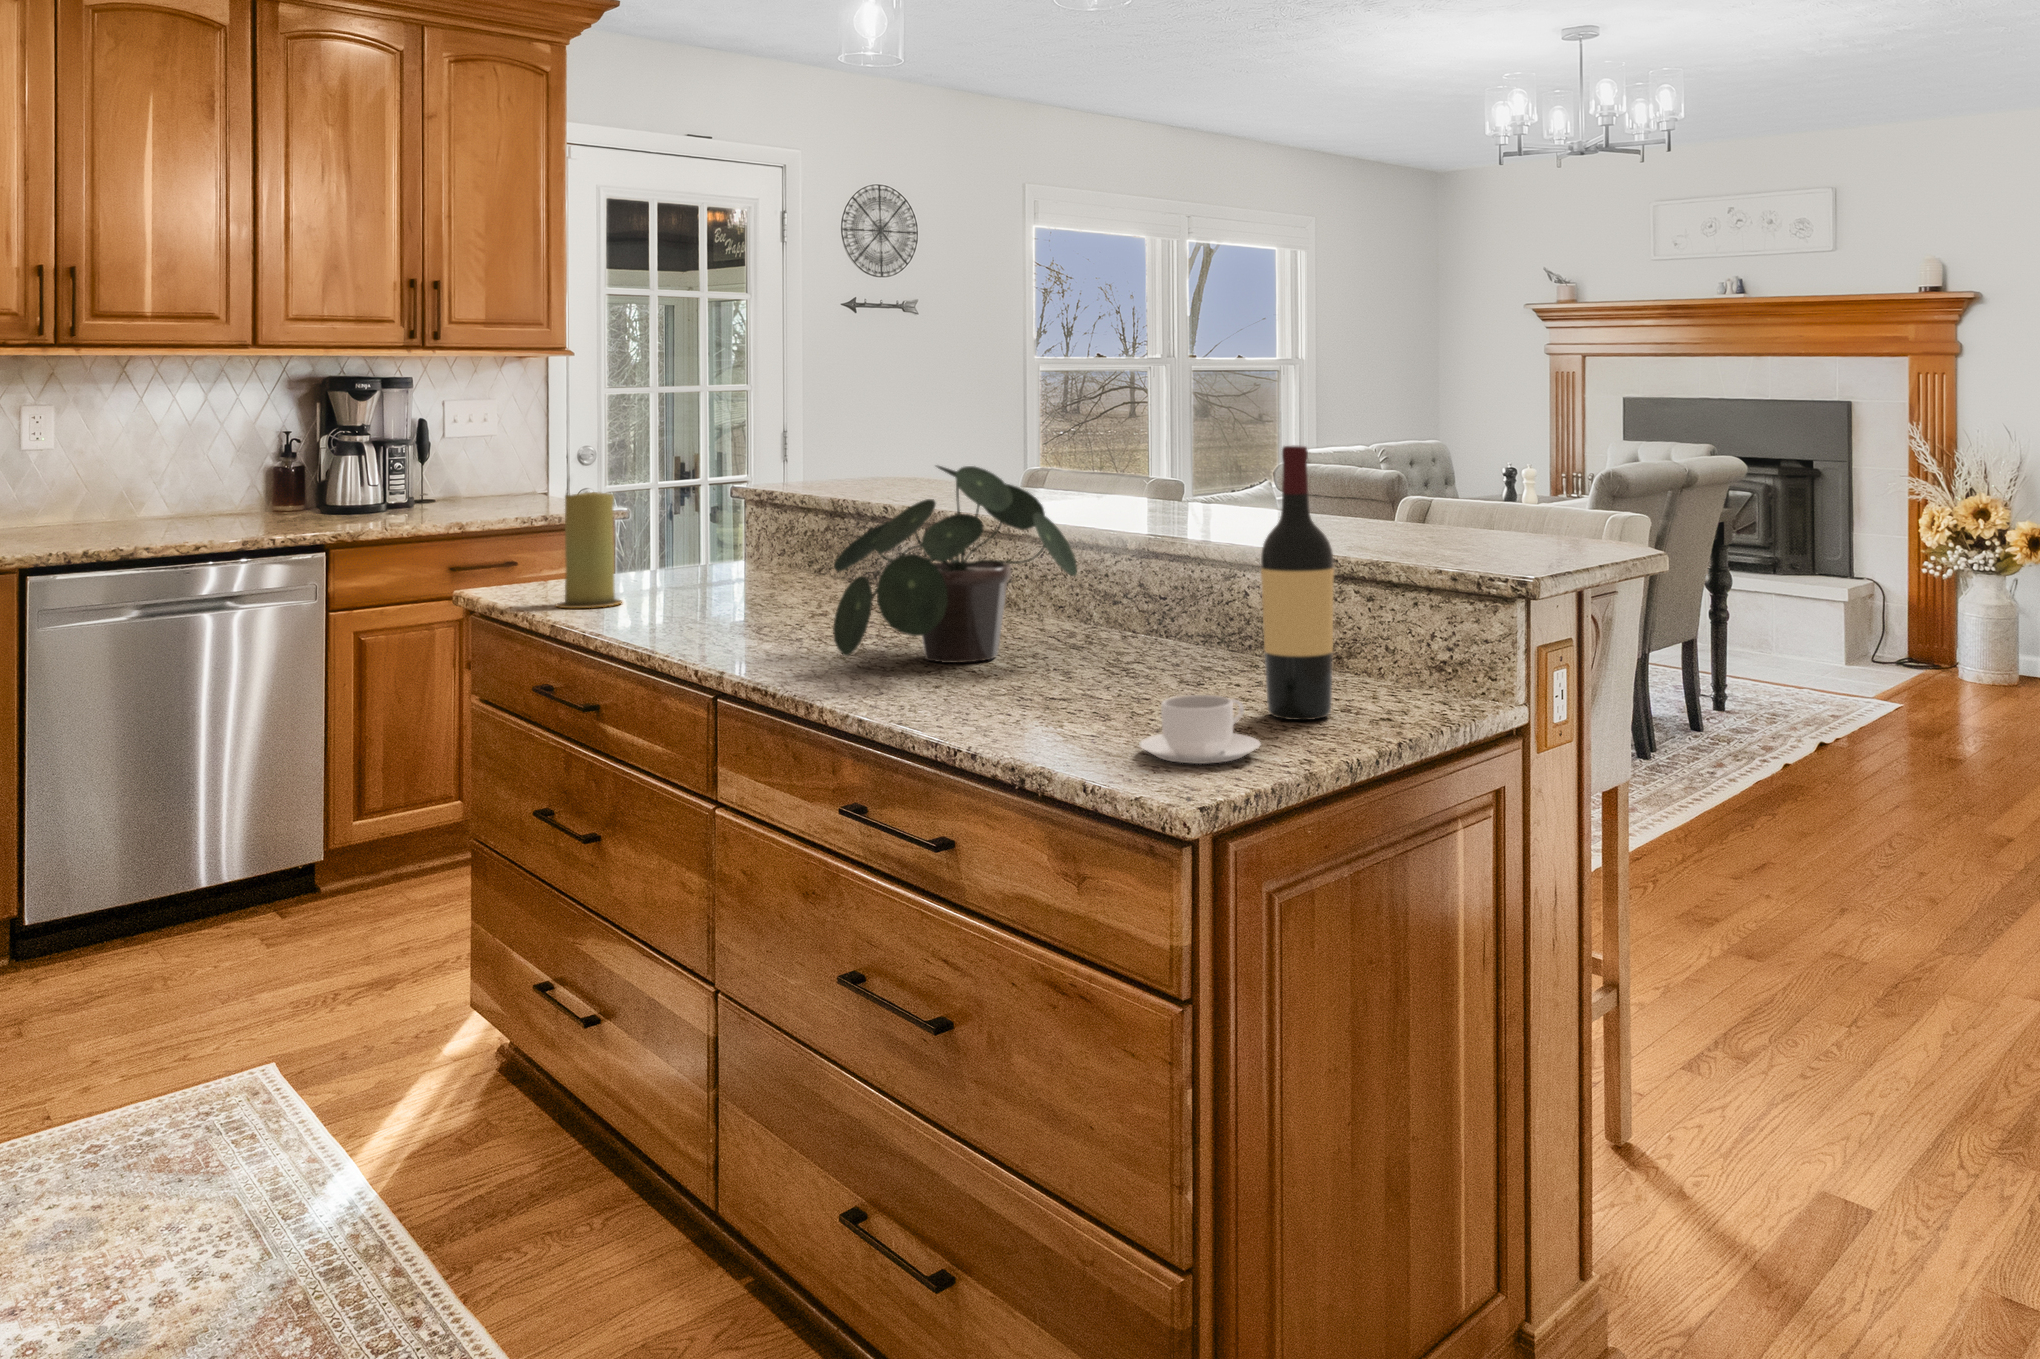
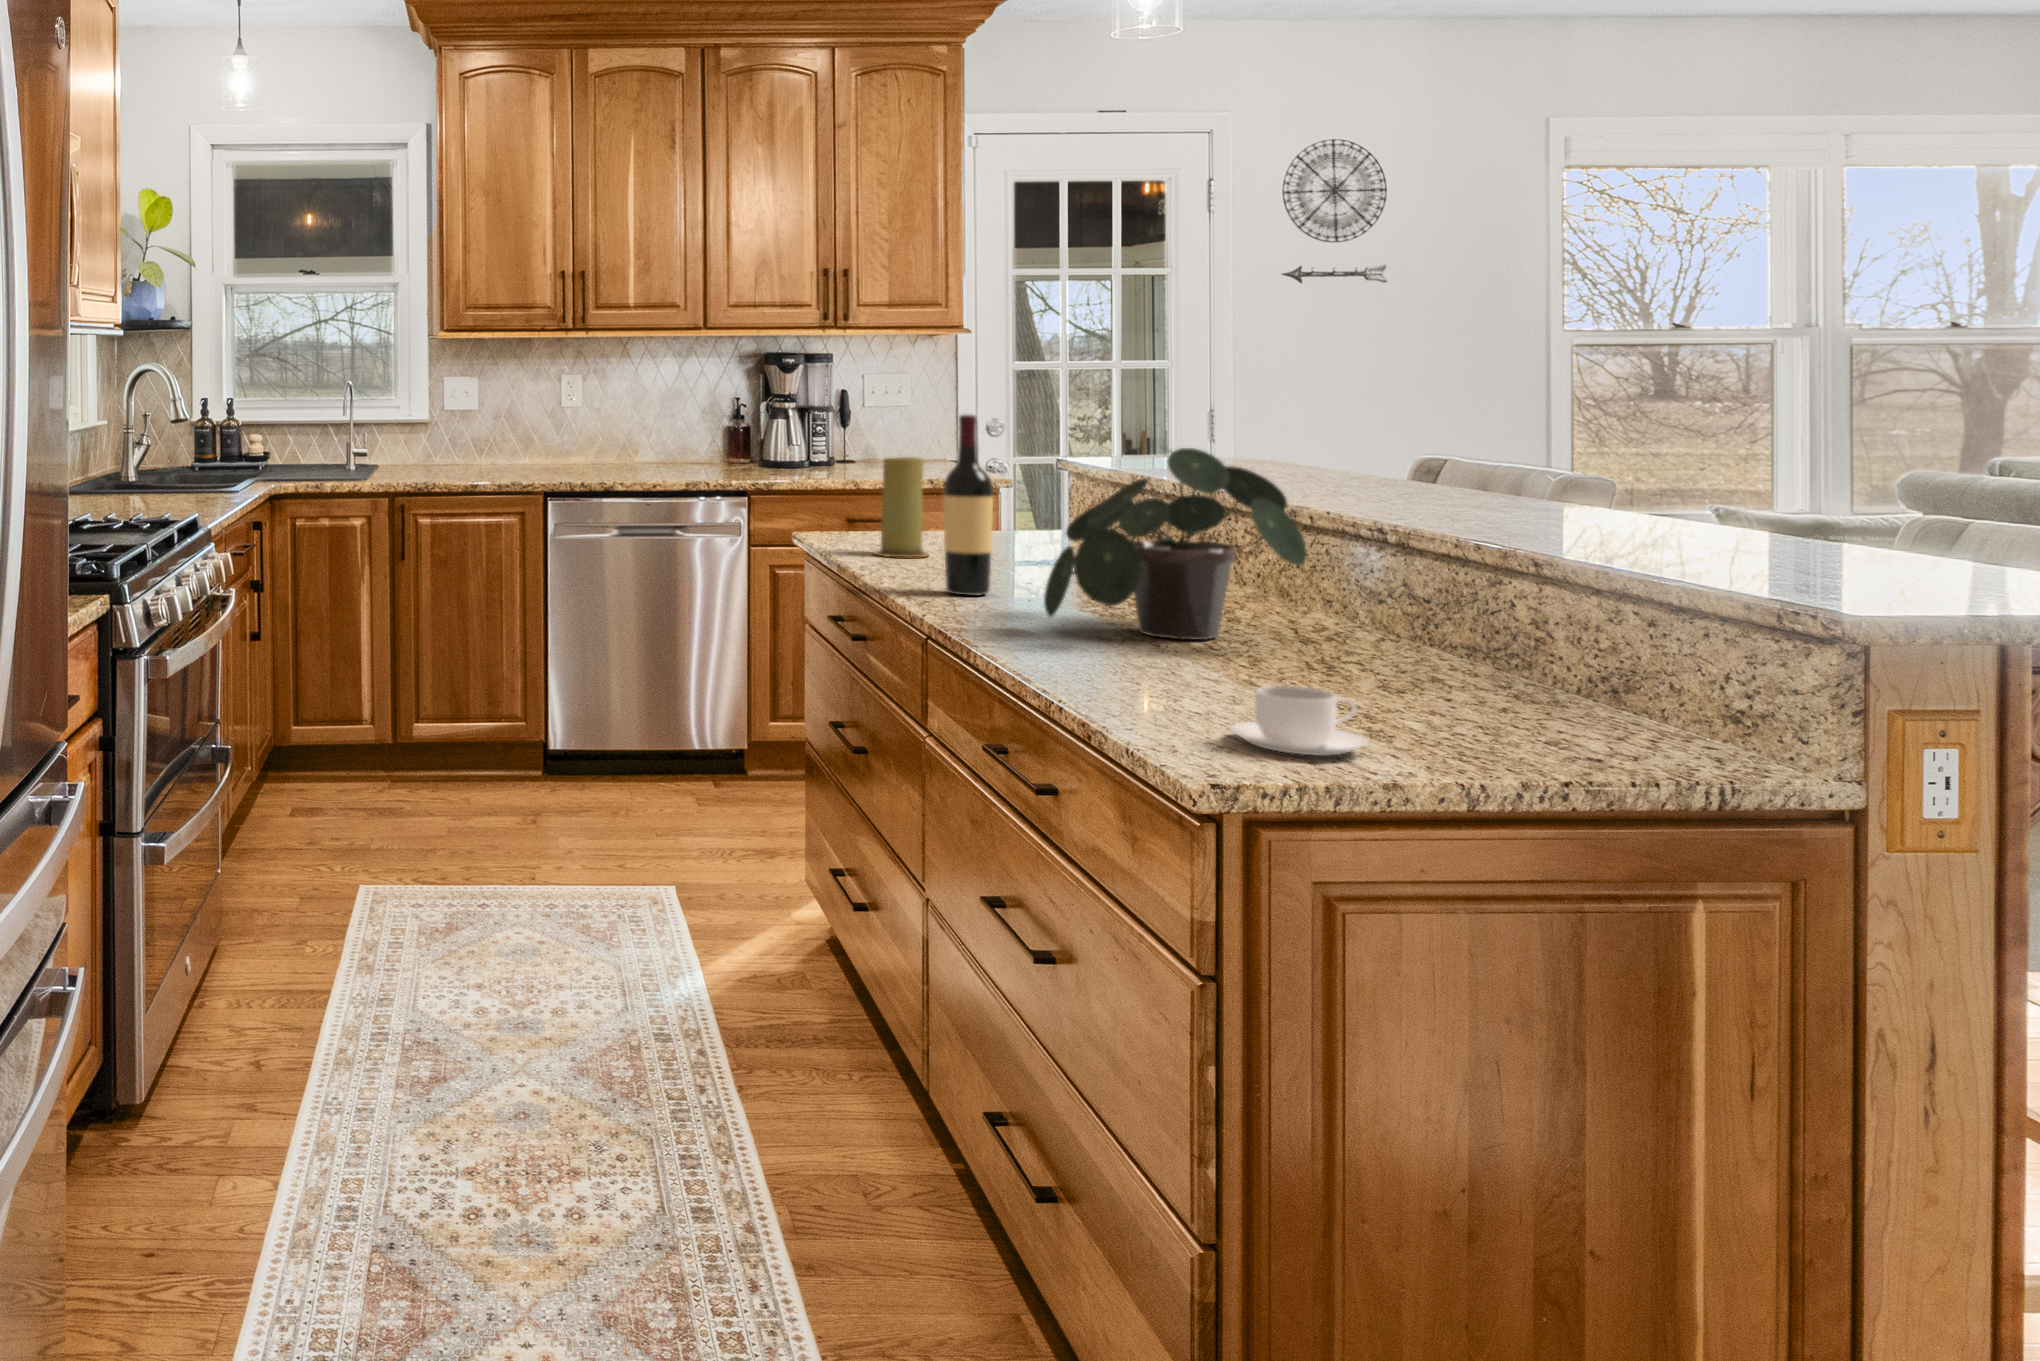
wine bottle: present [1261,445,1334,720] -> present [943,415,993,596]

